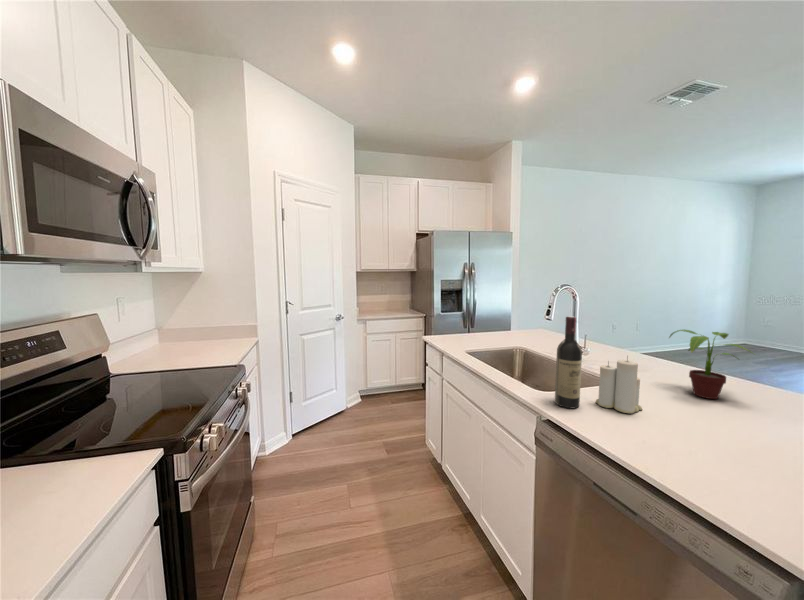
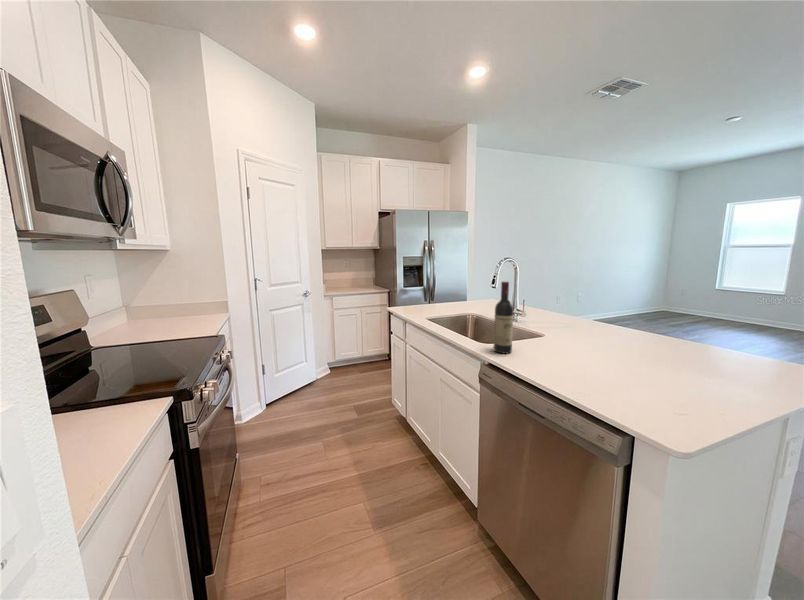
potted plant: present [670,330,752,399] -> none [582,291,638,343]
candle: present [596,359,642,413] -> none [524,310,557,354]

